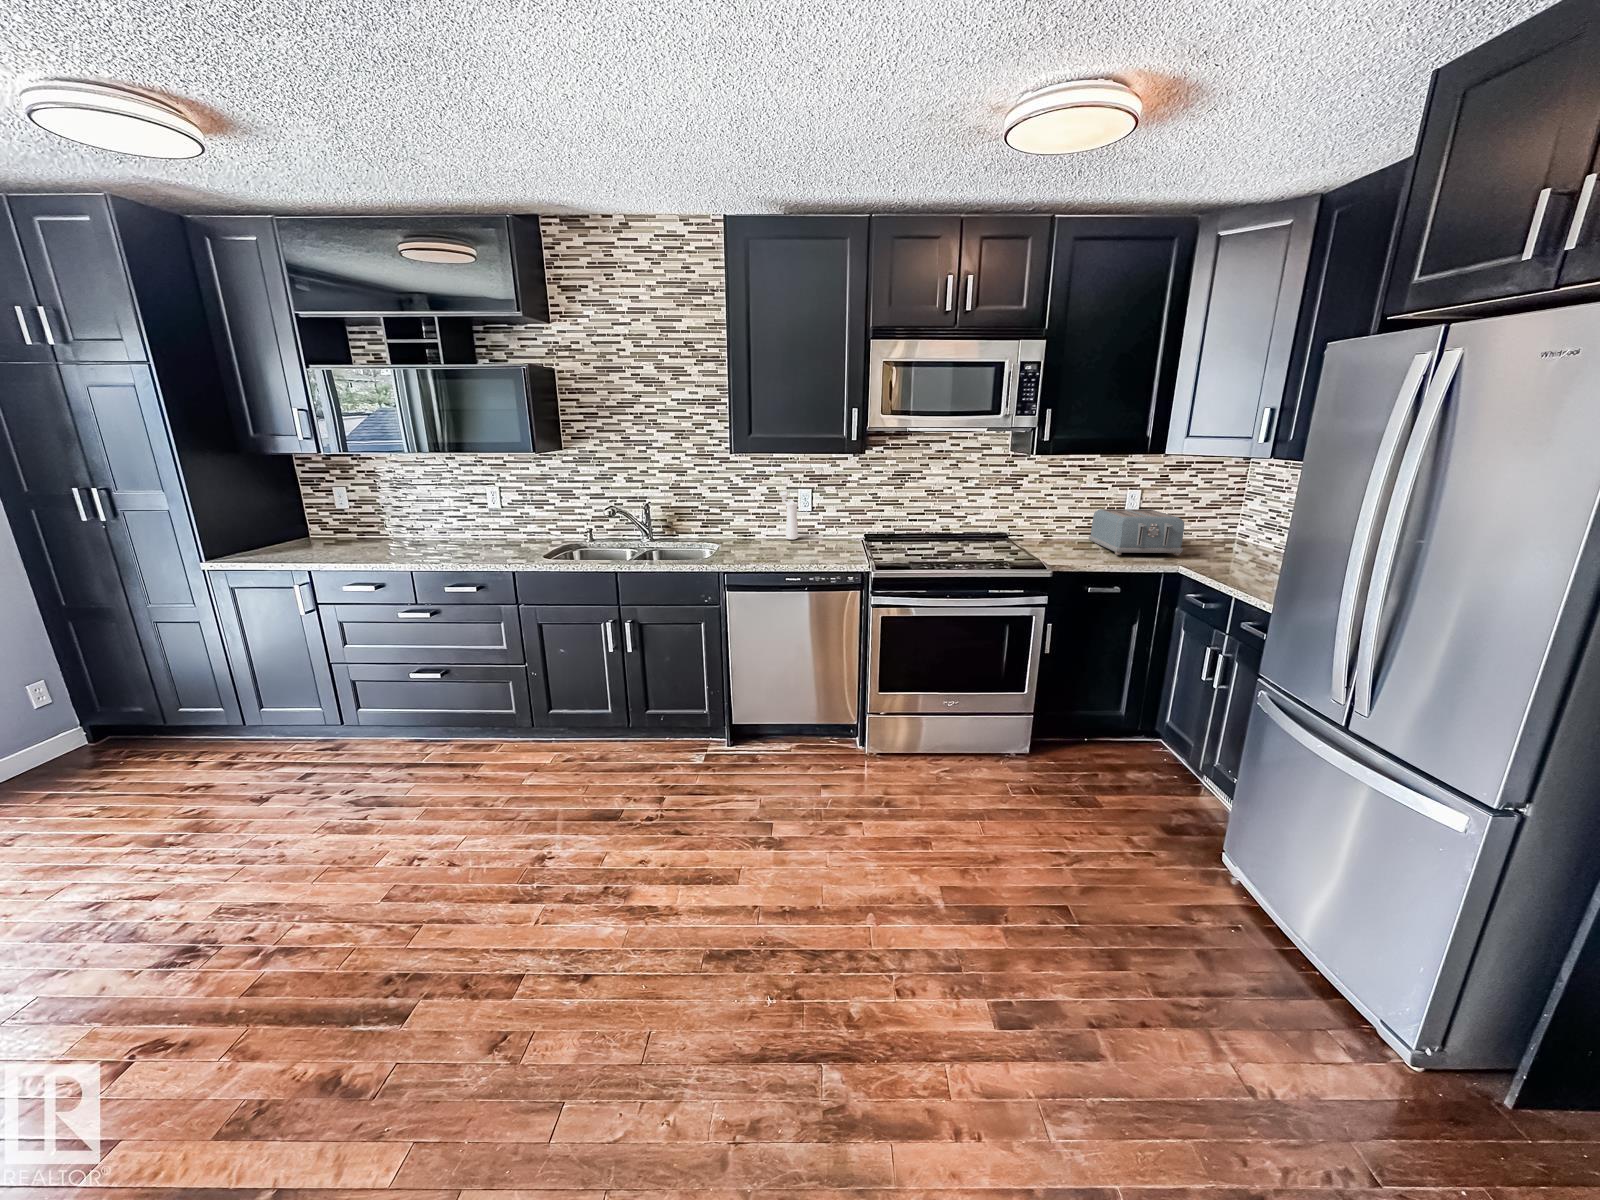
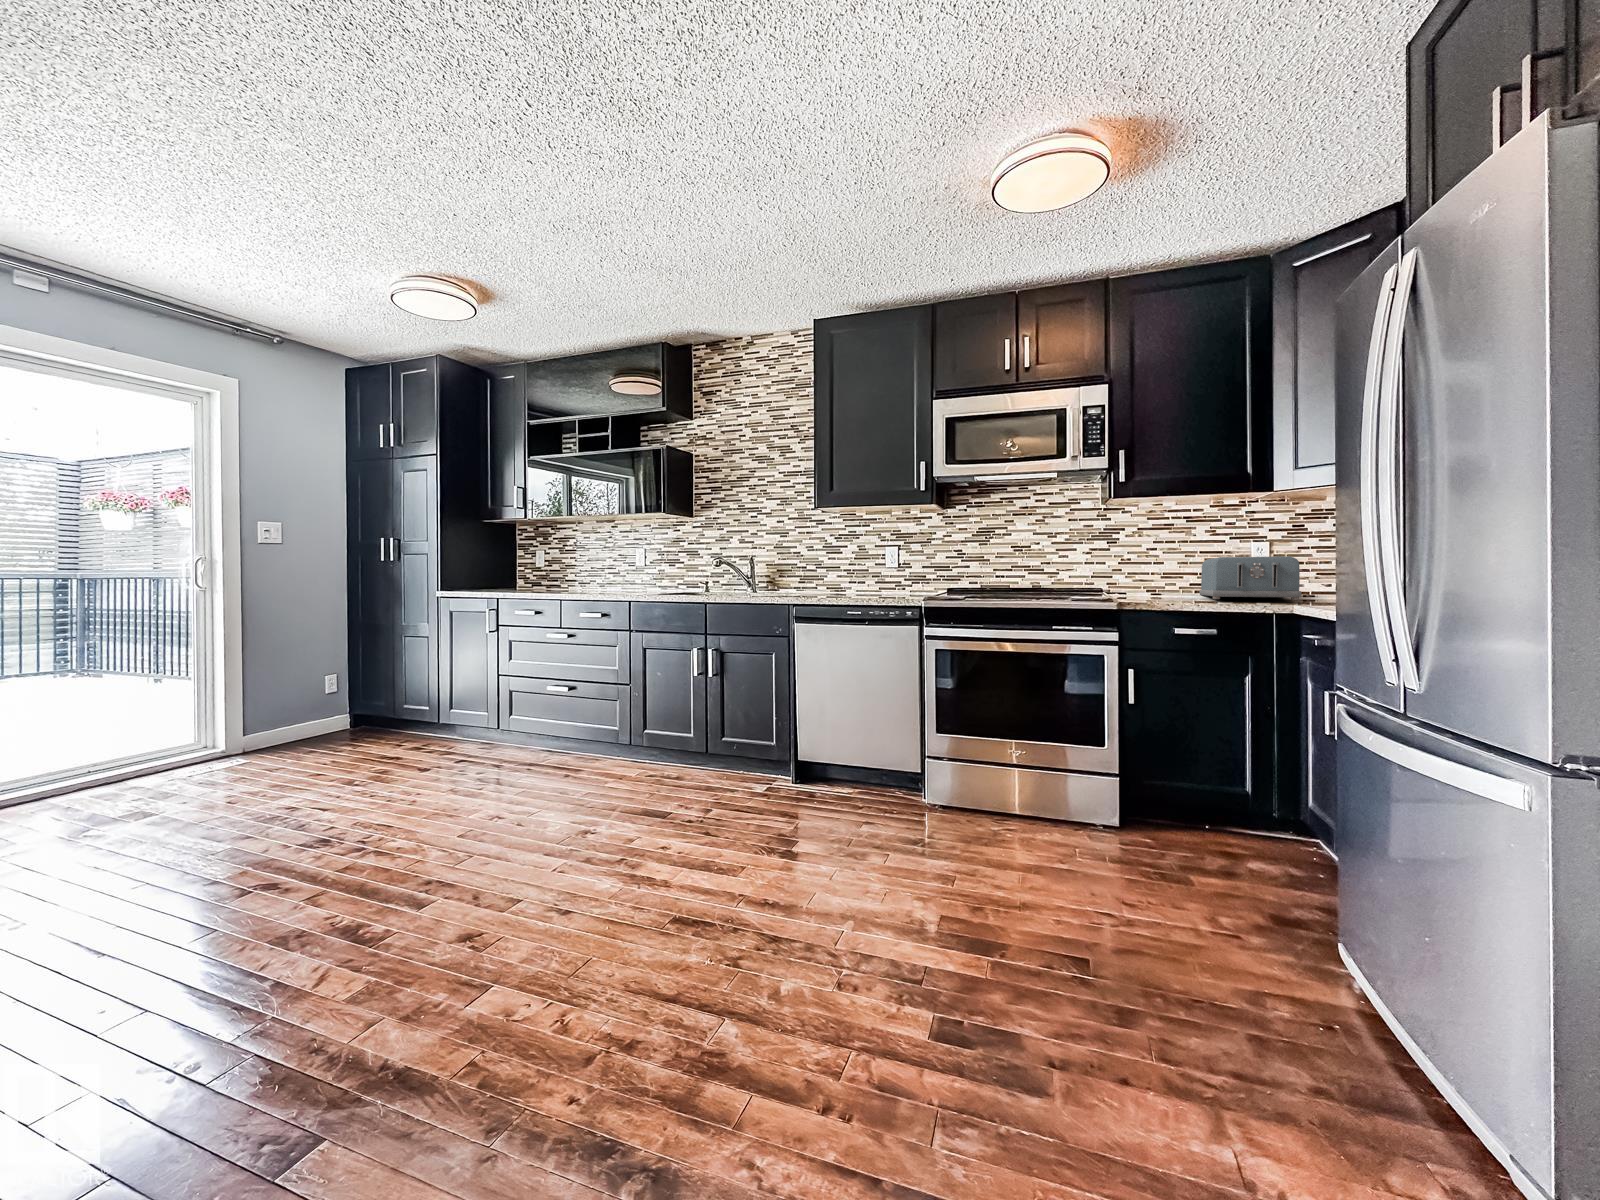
pepper mill: present [780,491,798,539] -> none [868,549,880,590]

